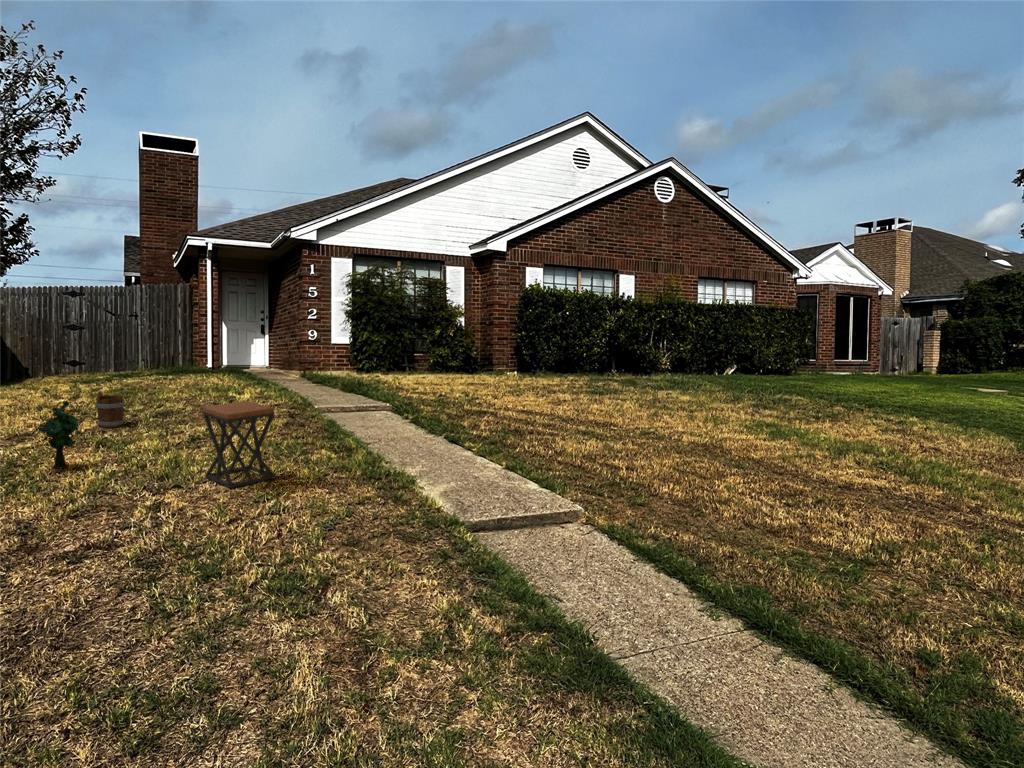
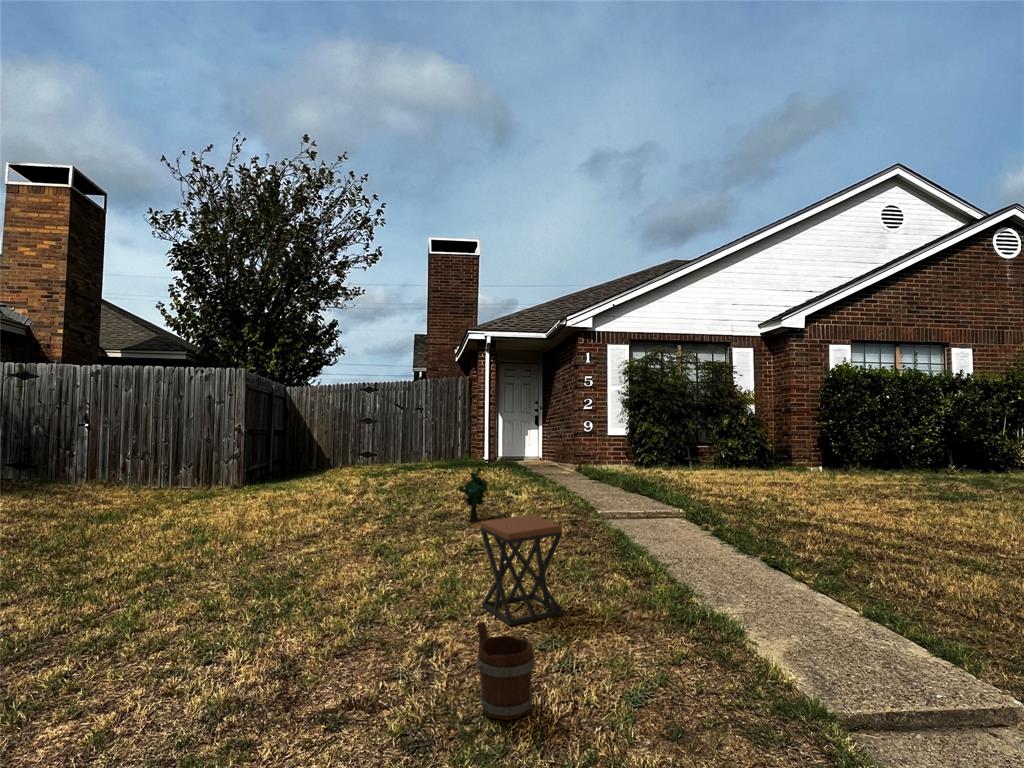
bucket: present [95,391,125,428] -> present [477,622,535,720]
decorative plant: present [36,401,81,469] -> present [459,467,489,522]

